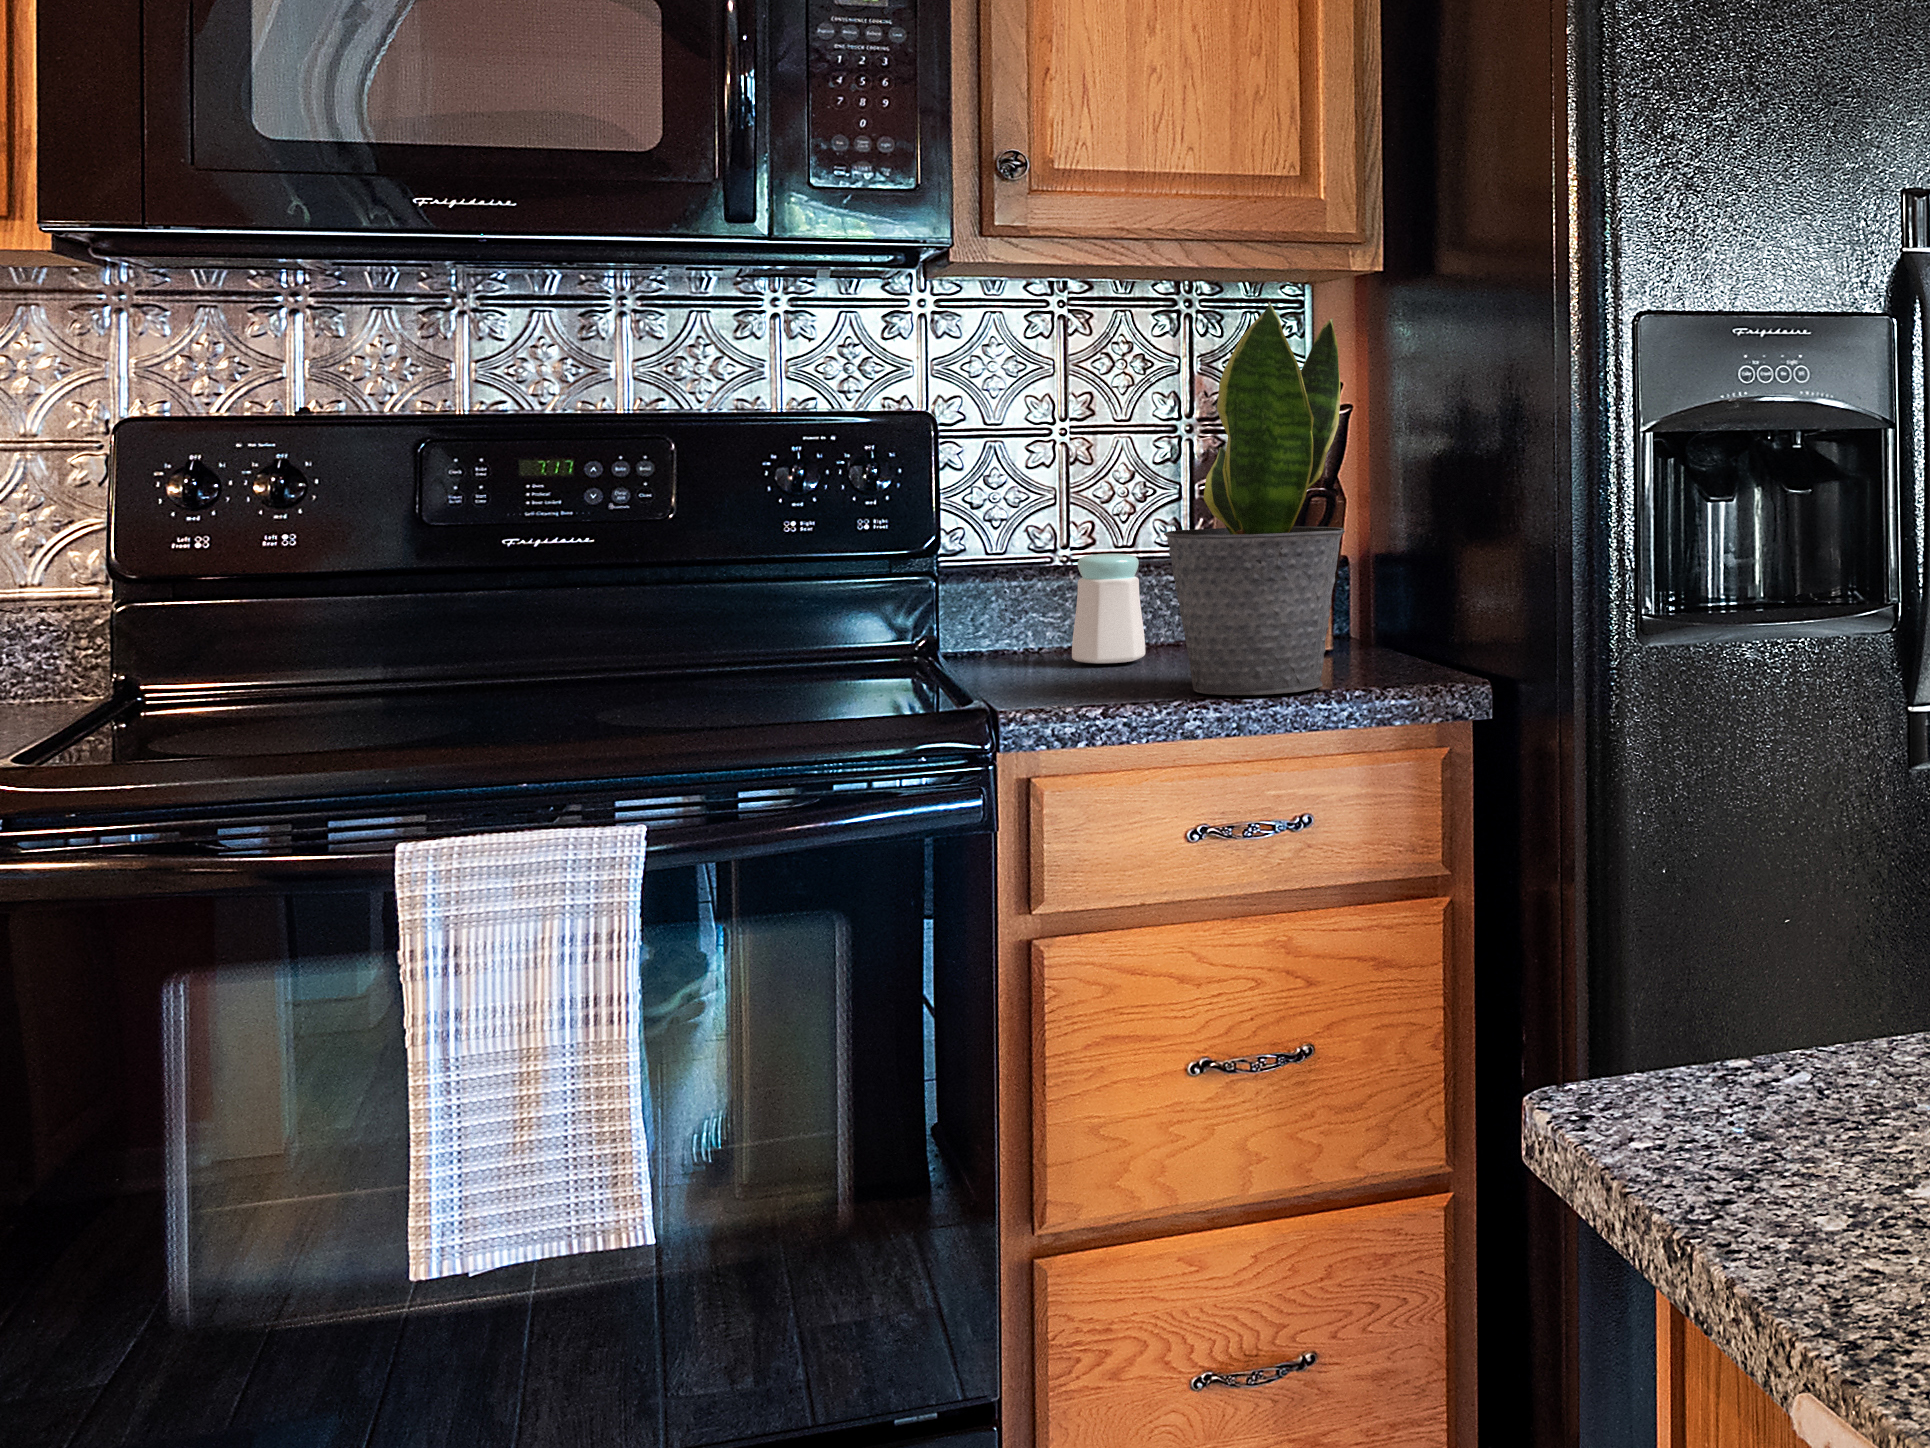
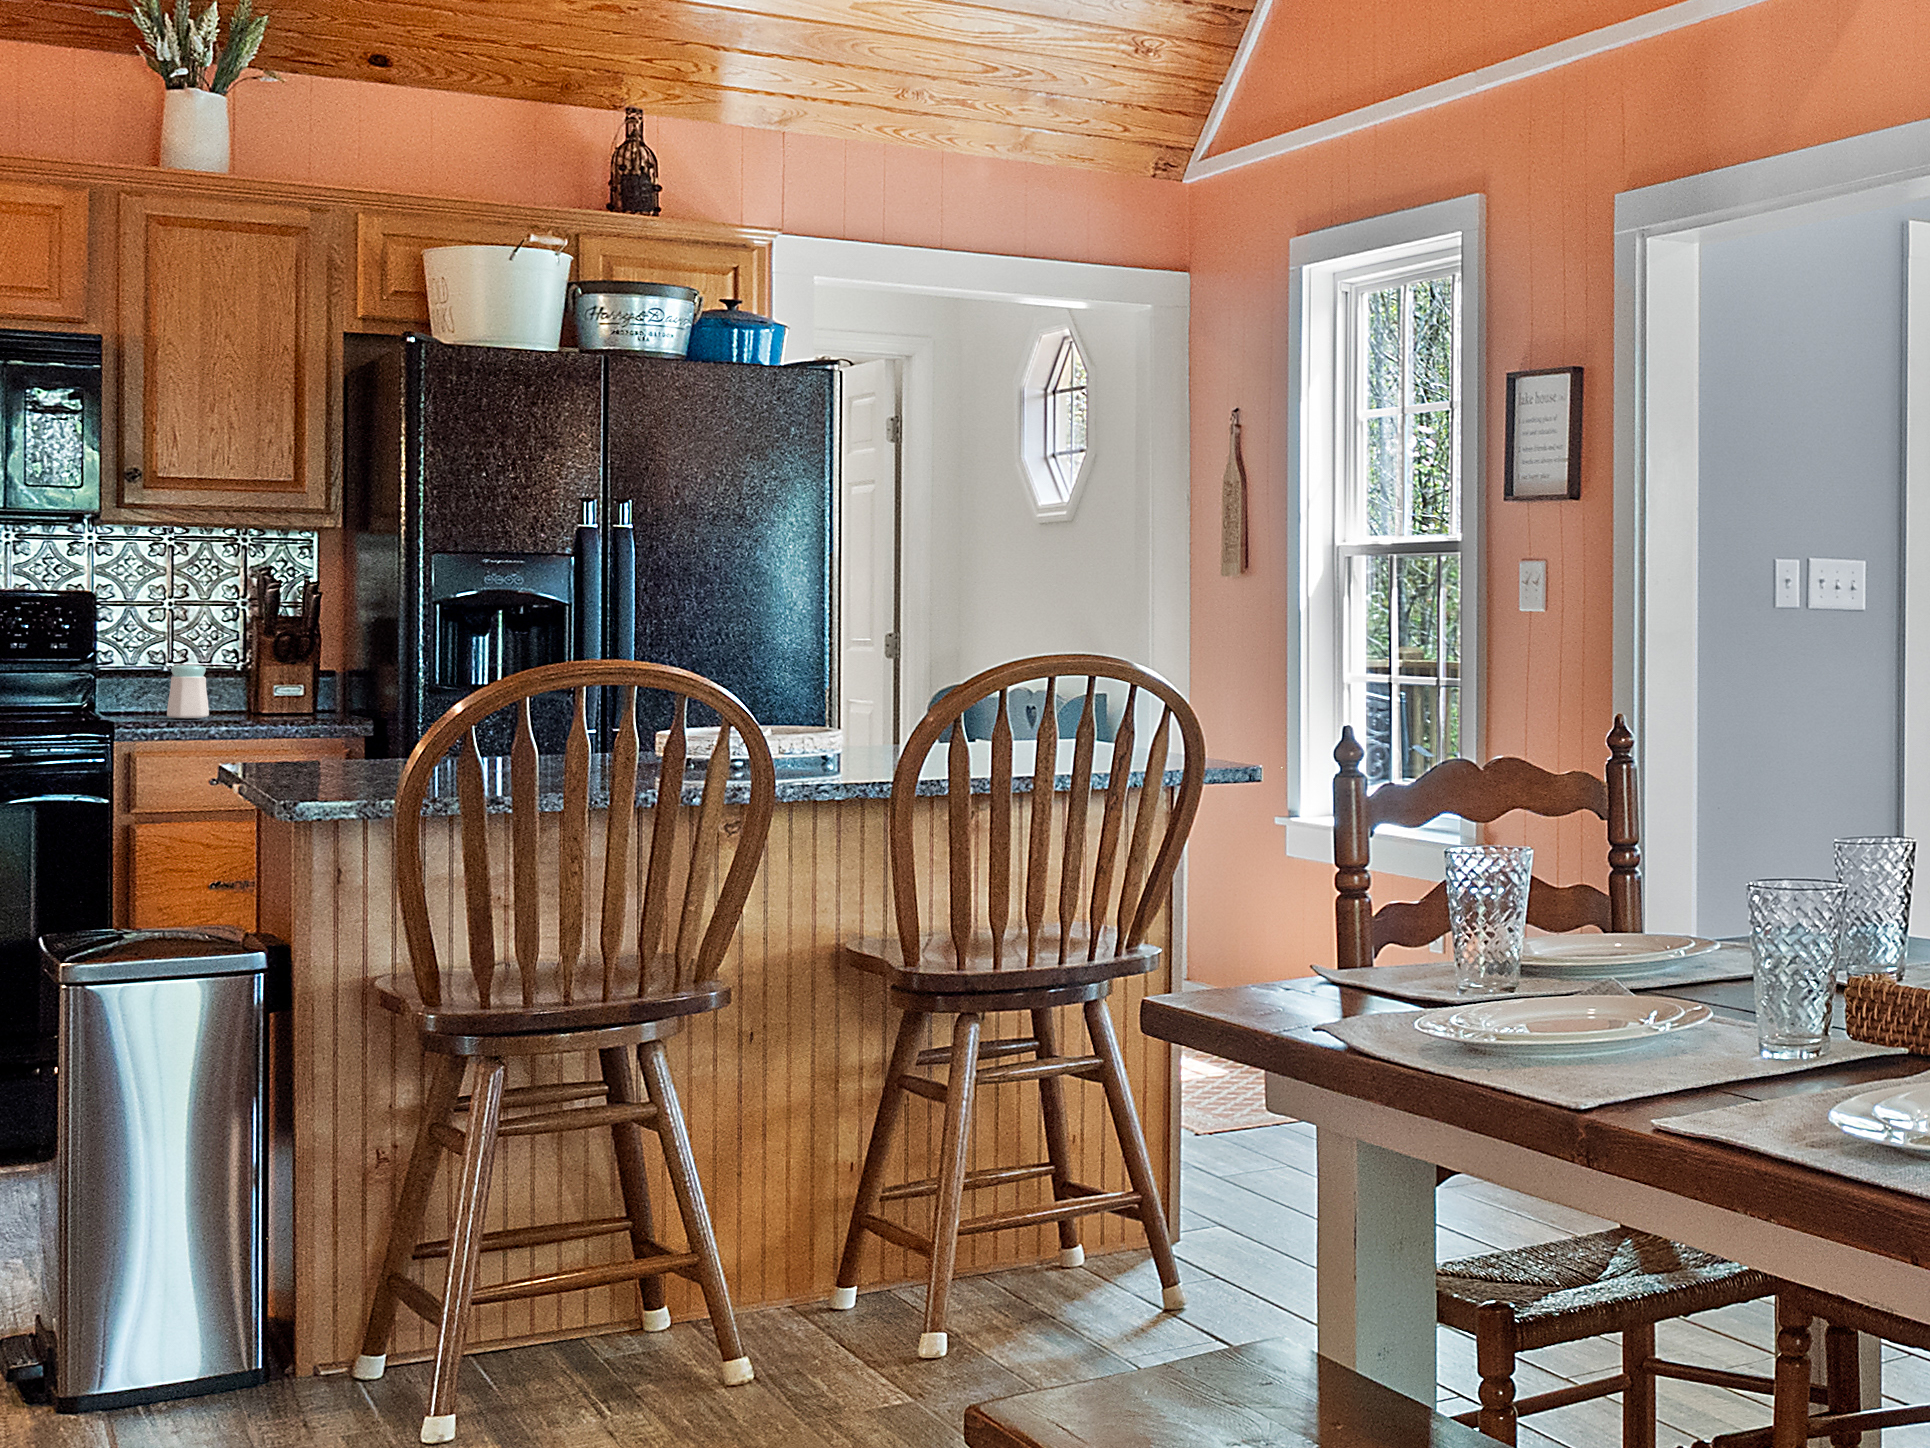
potted plant: present [1164,302,1345,695] -> none [210,543,308,726]

